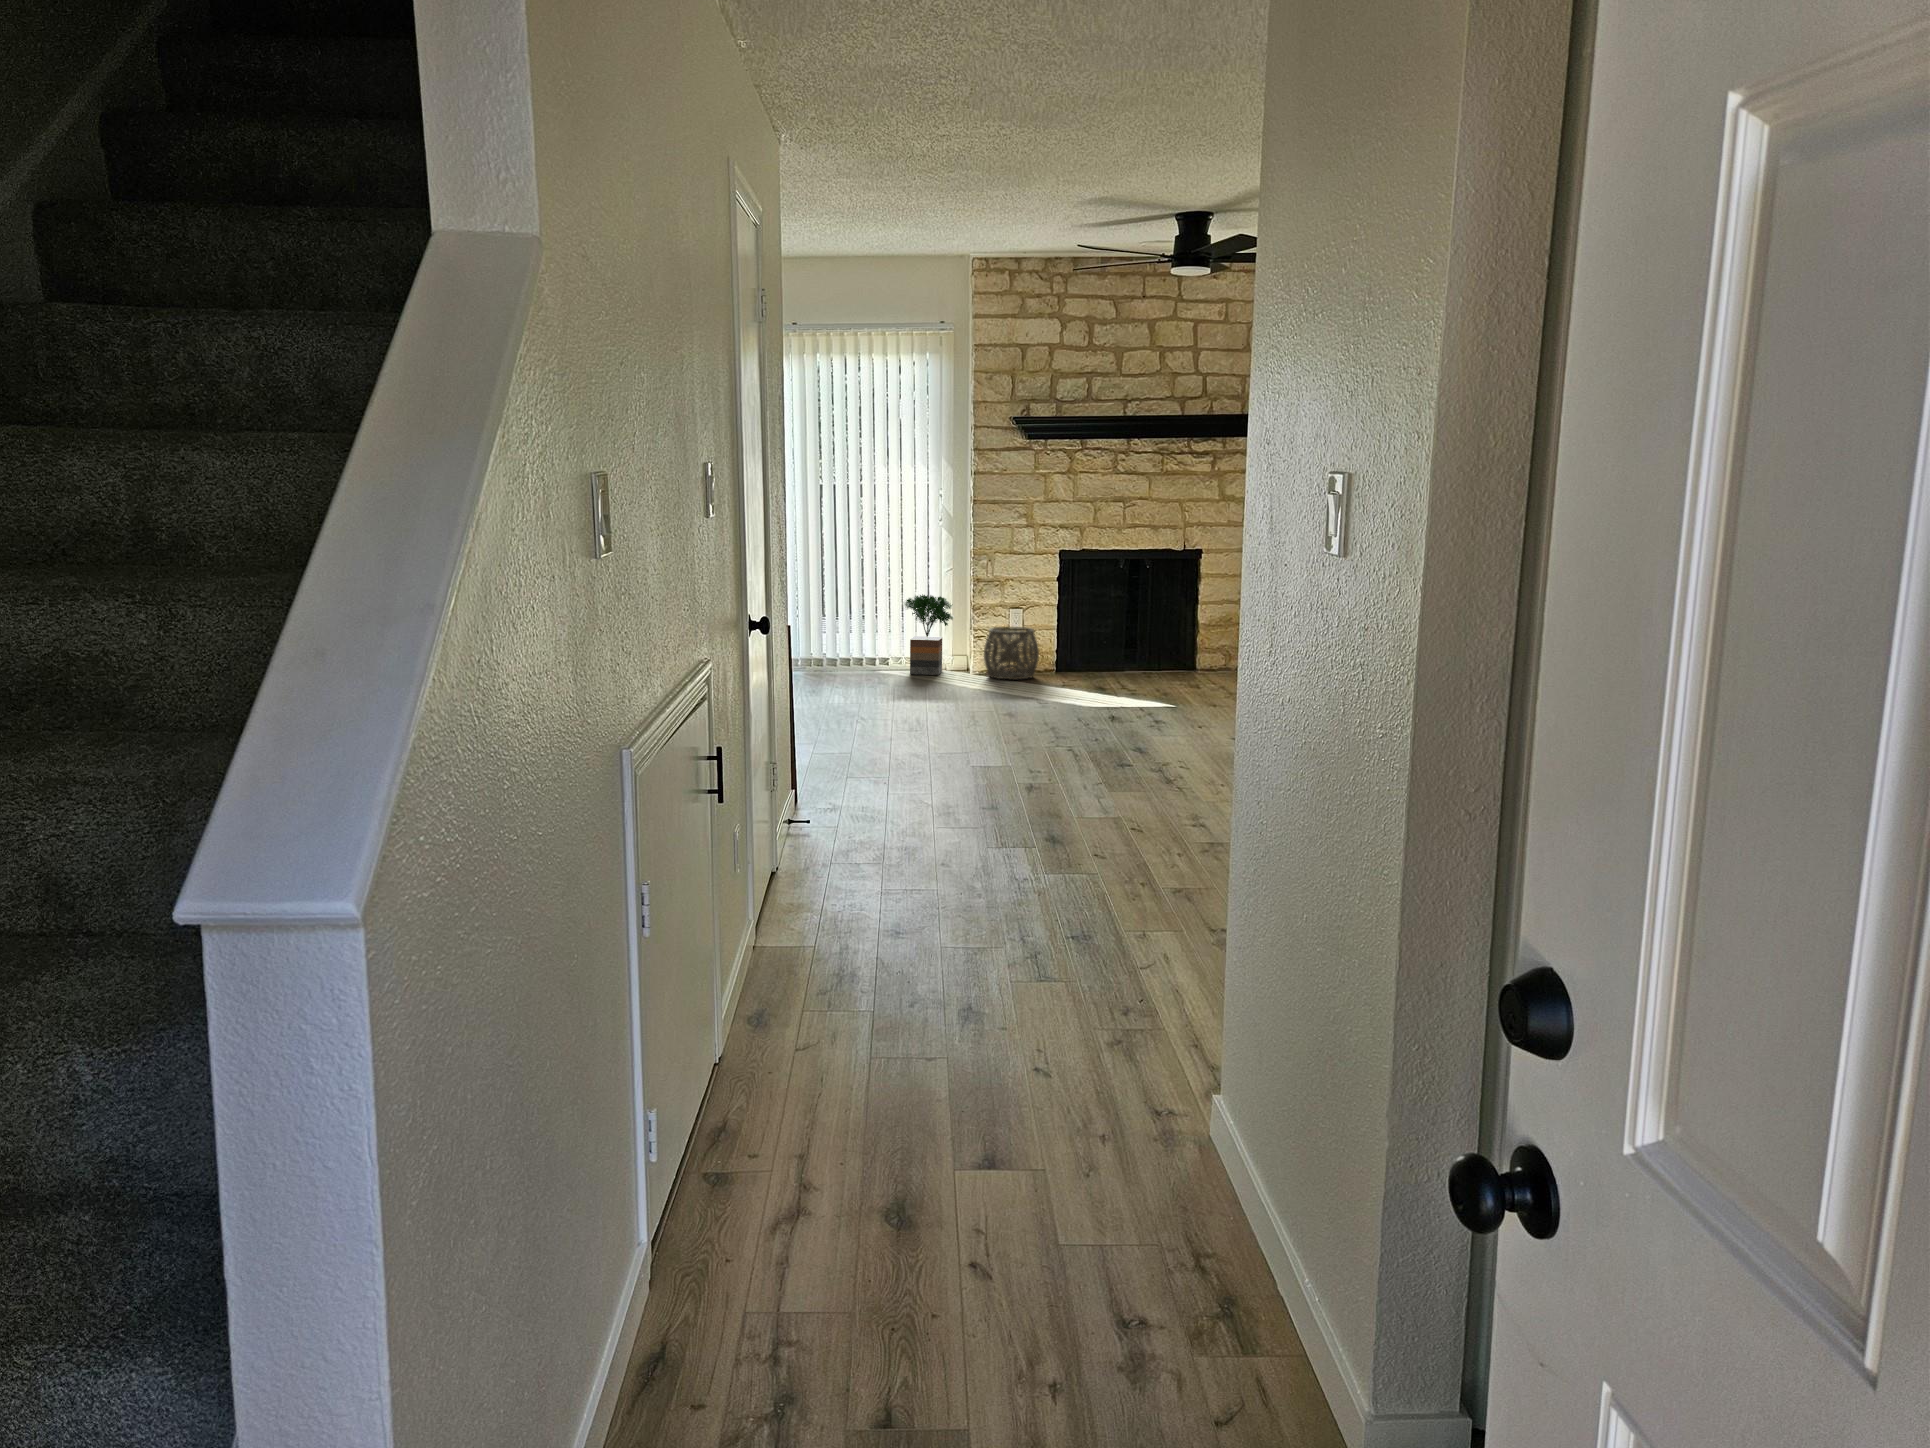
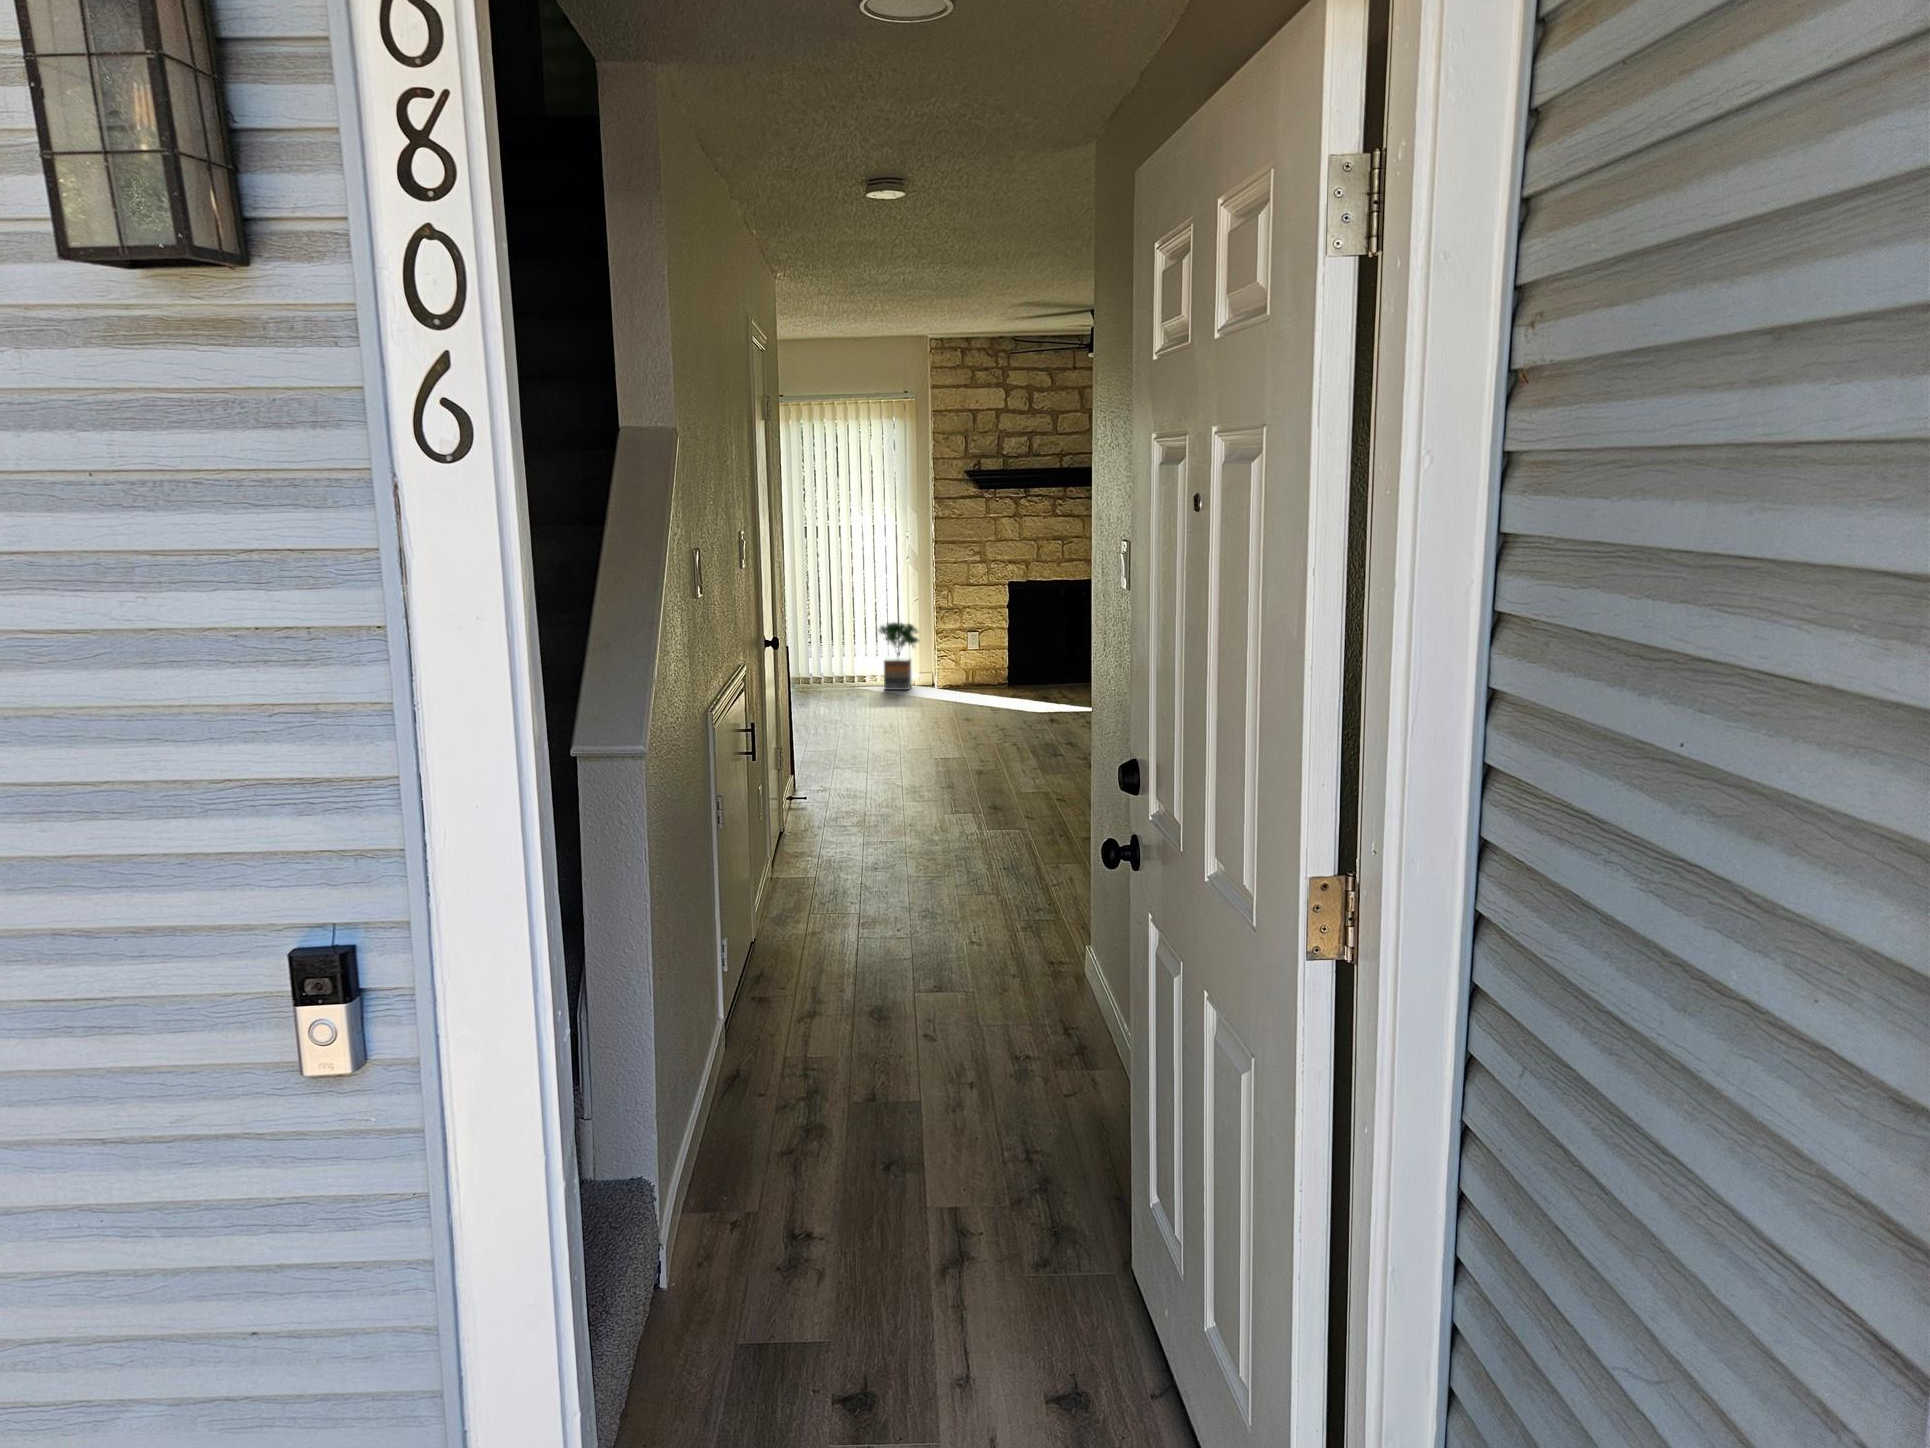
woven basket: present [984,627,1039,680] -> none [946,648,993,692]

